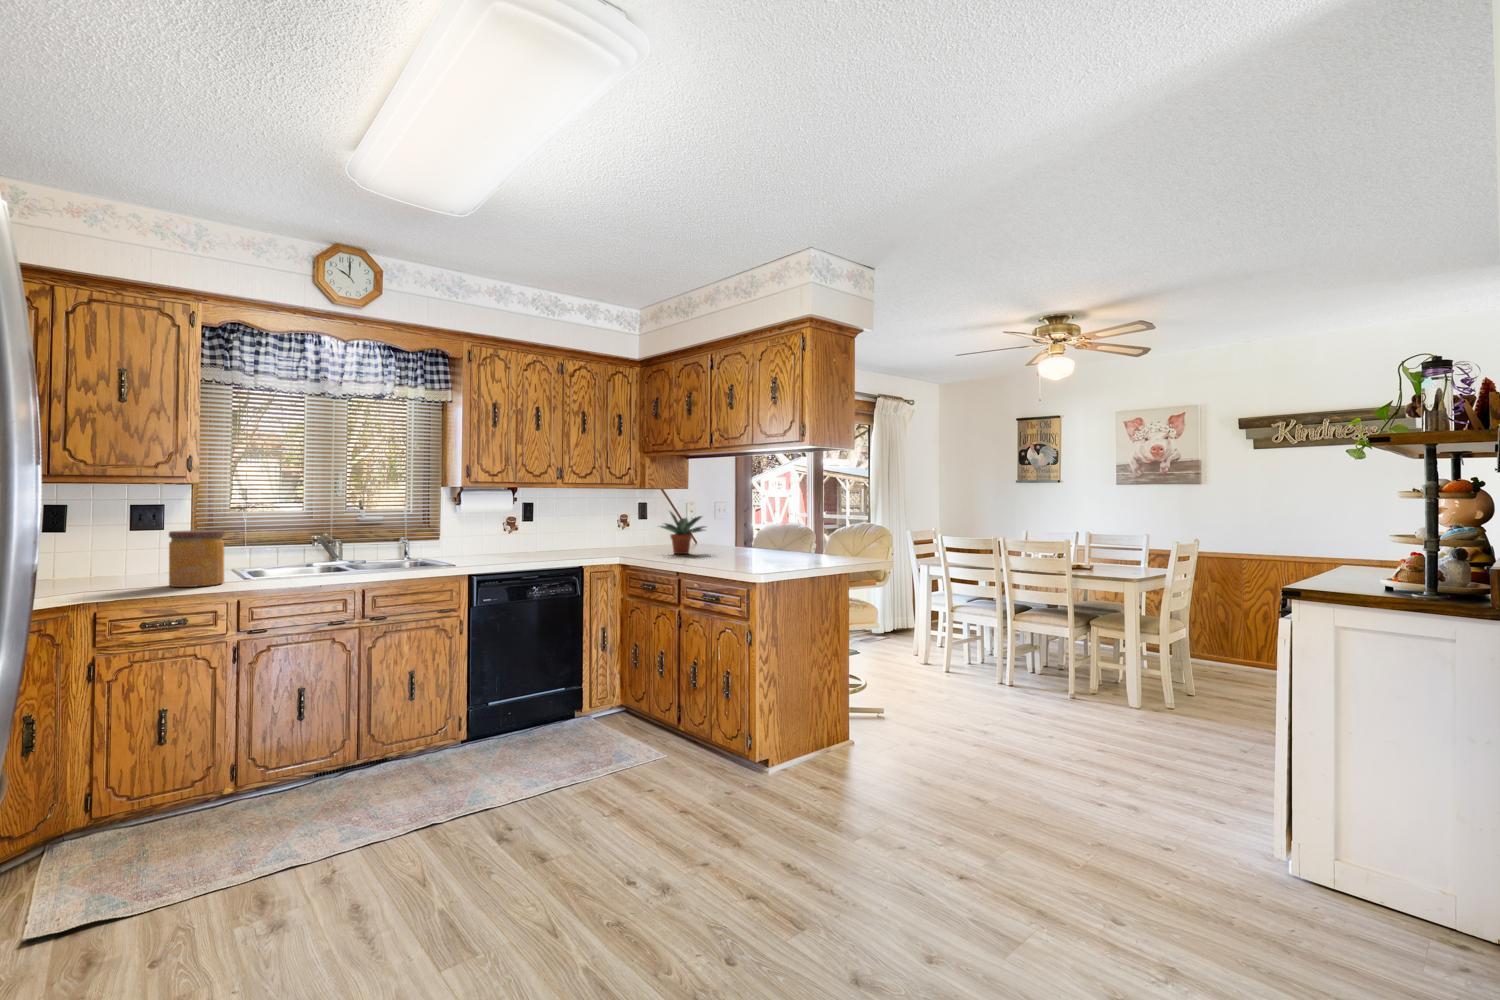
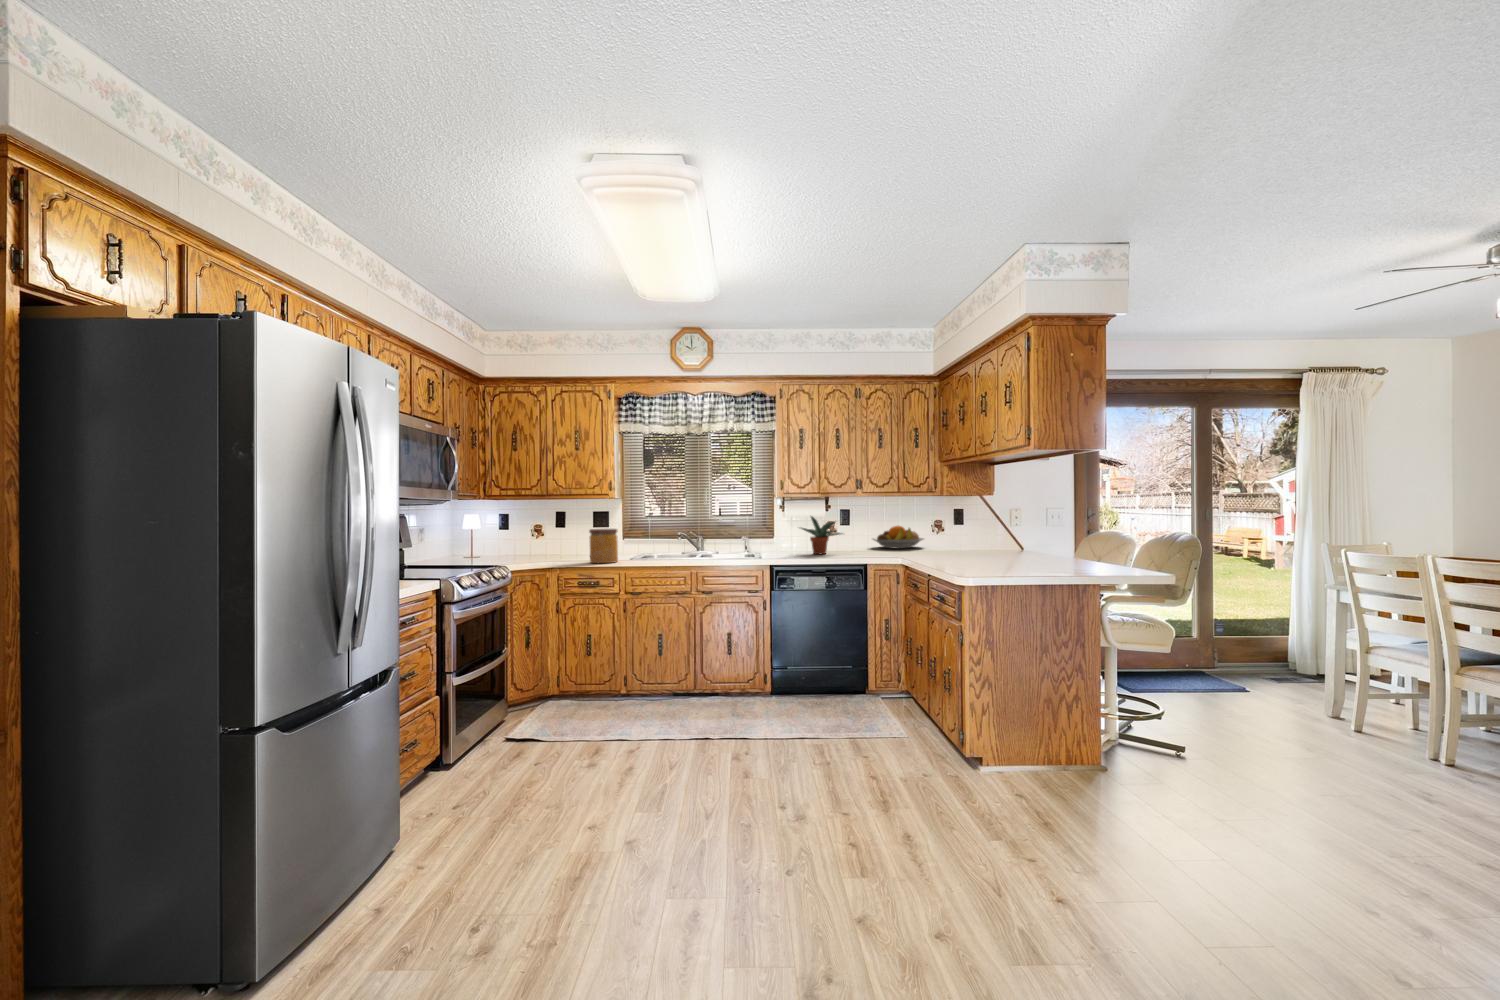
potted plant: present [661,512,705,554] -> present [801,516,842,554]
fruit bowl: none [568,524,629,550] -> present [873,526,924,549]

